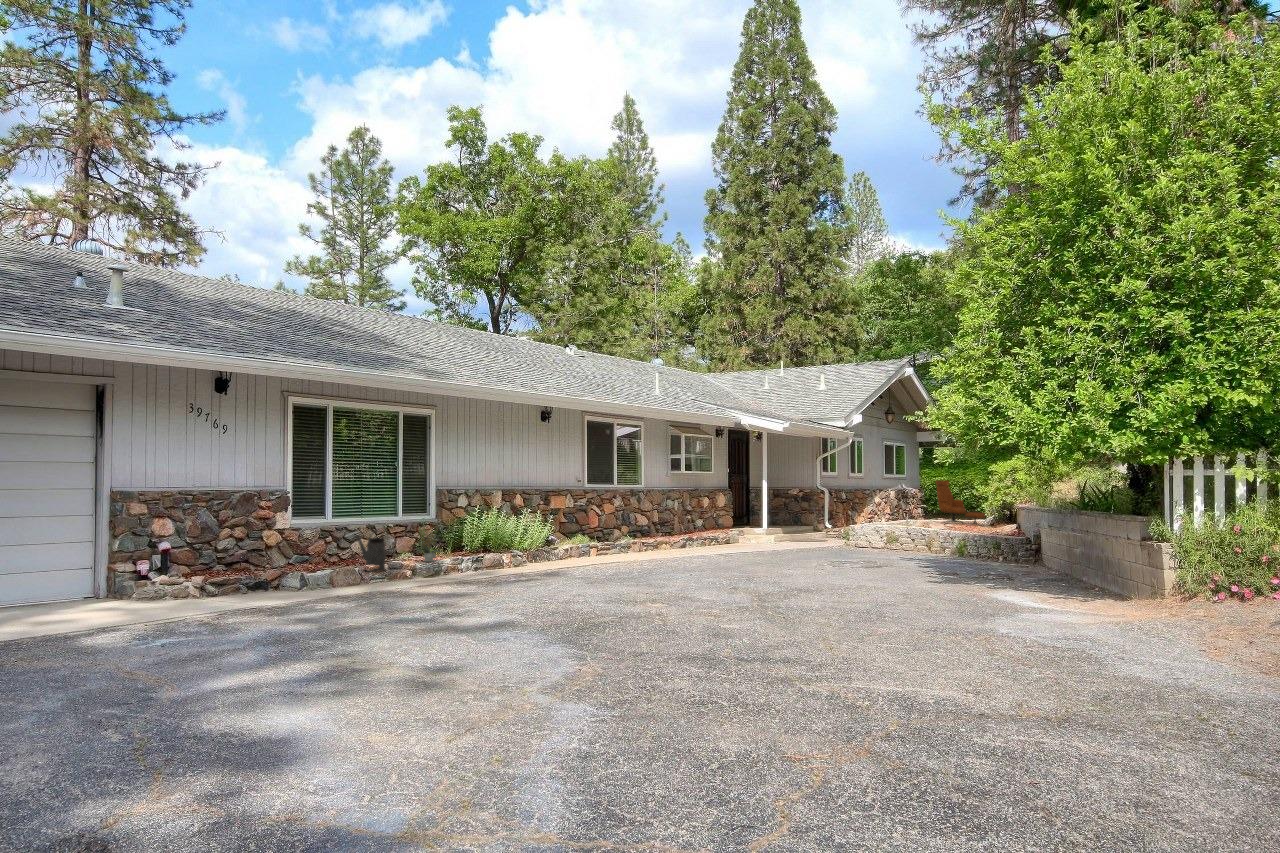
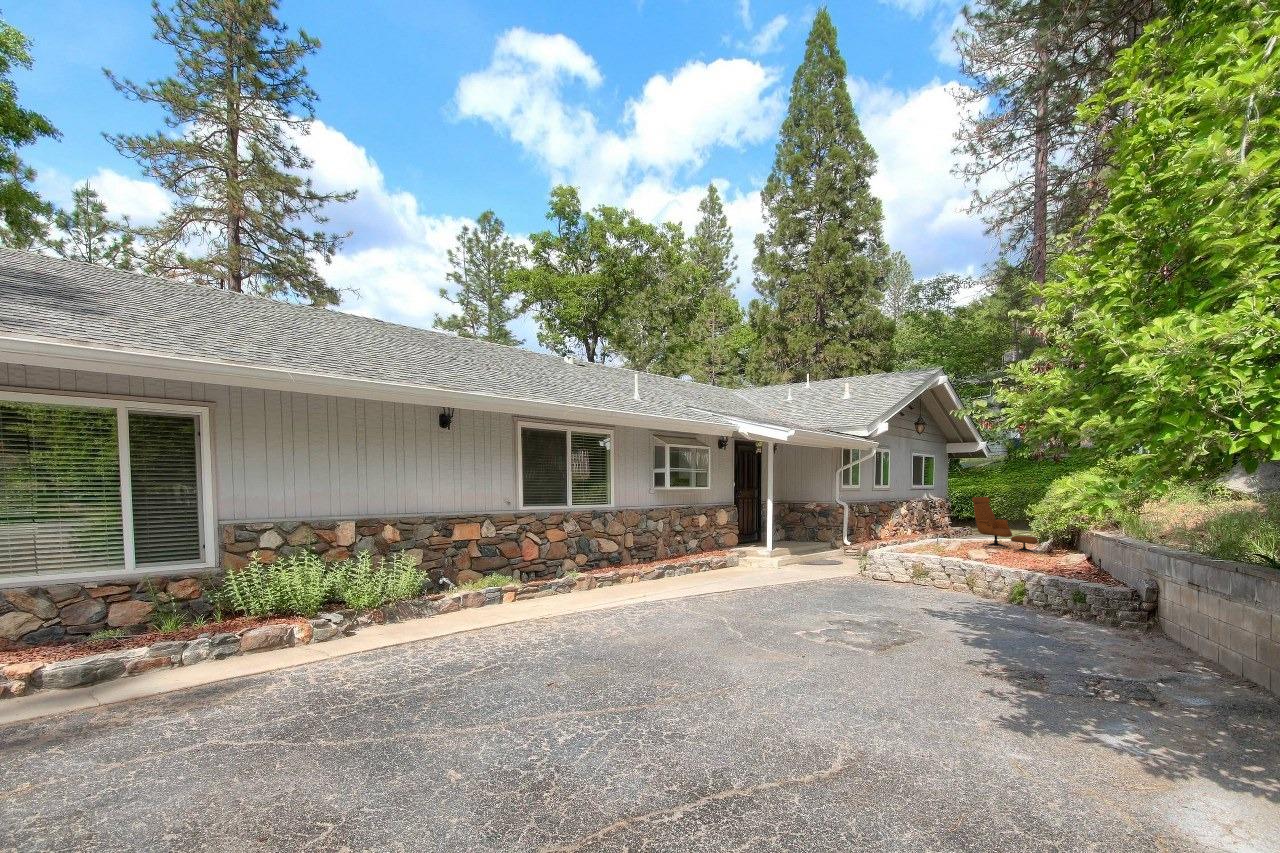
potted plant: present [420,529,440,562] -> none [189,574,238,626]
watering can: present [357,534,386,572] -> none [55,589,97,655]

